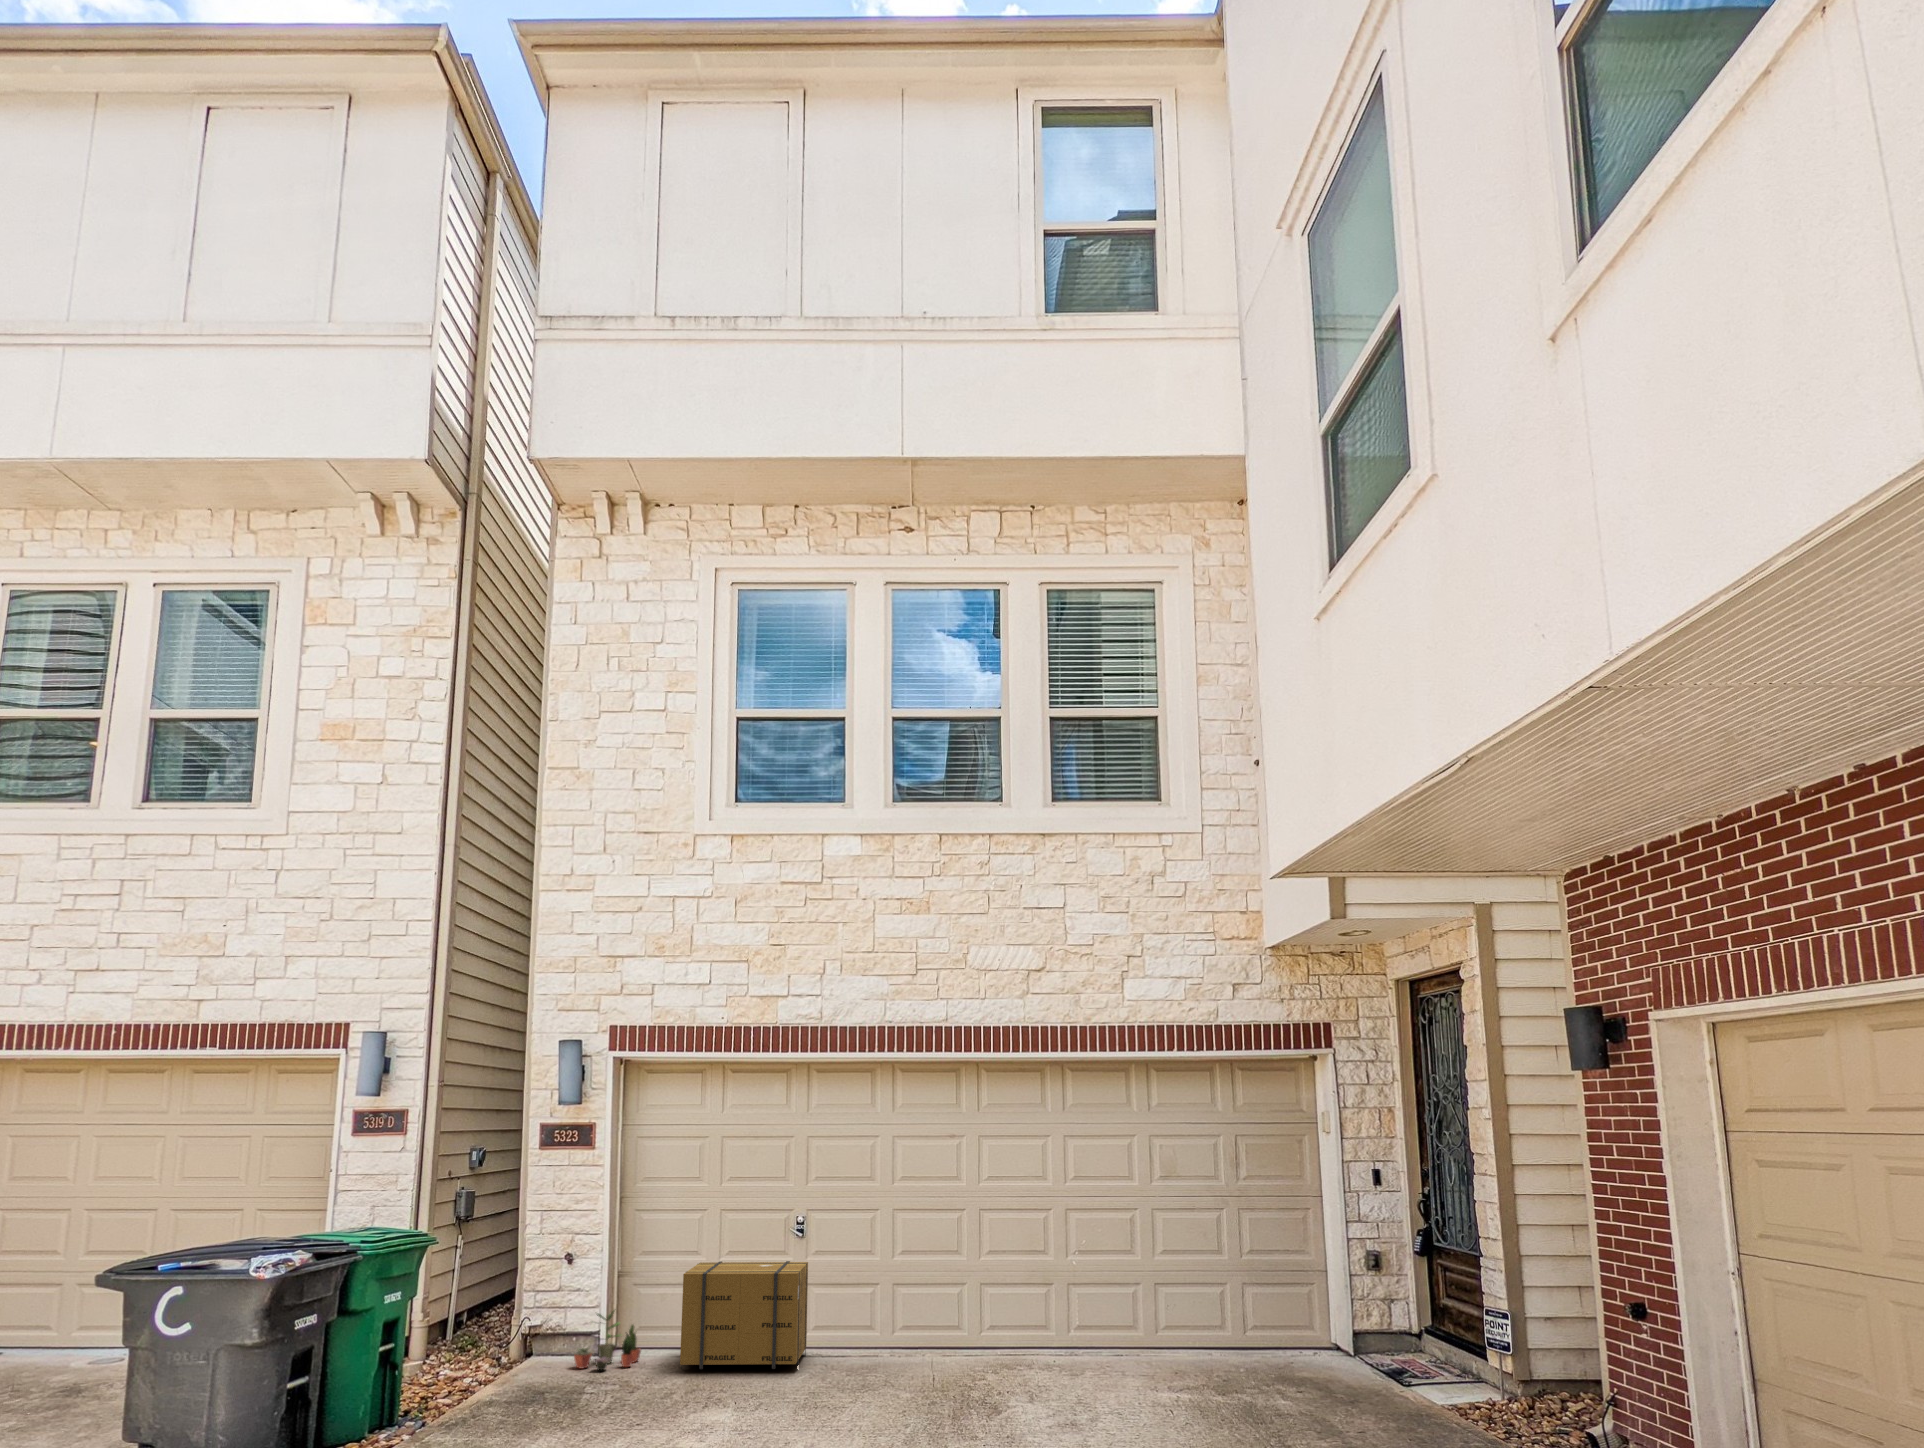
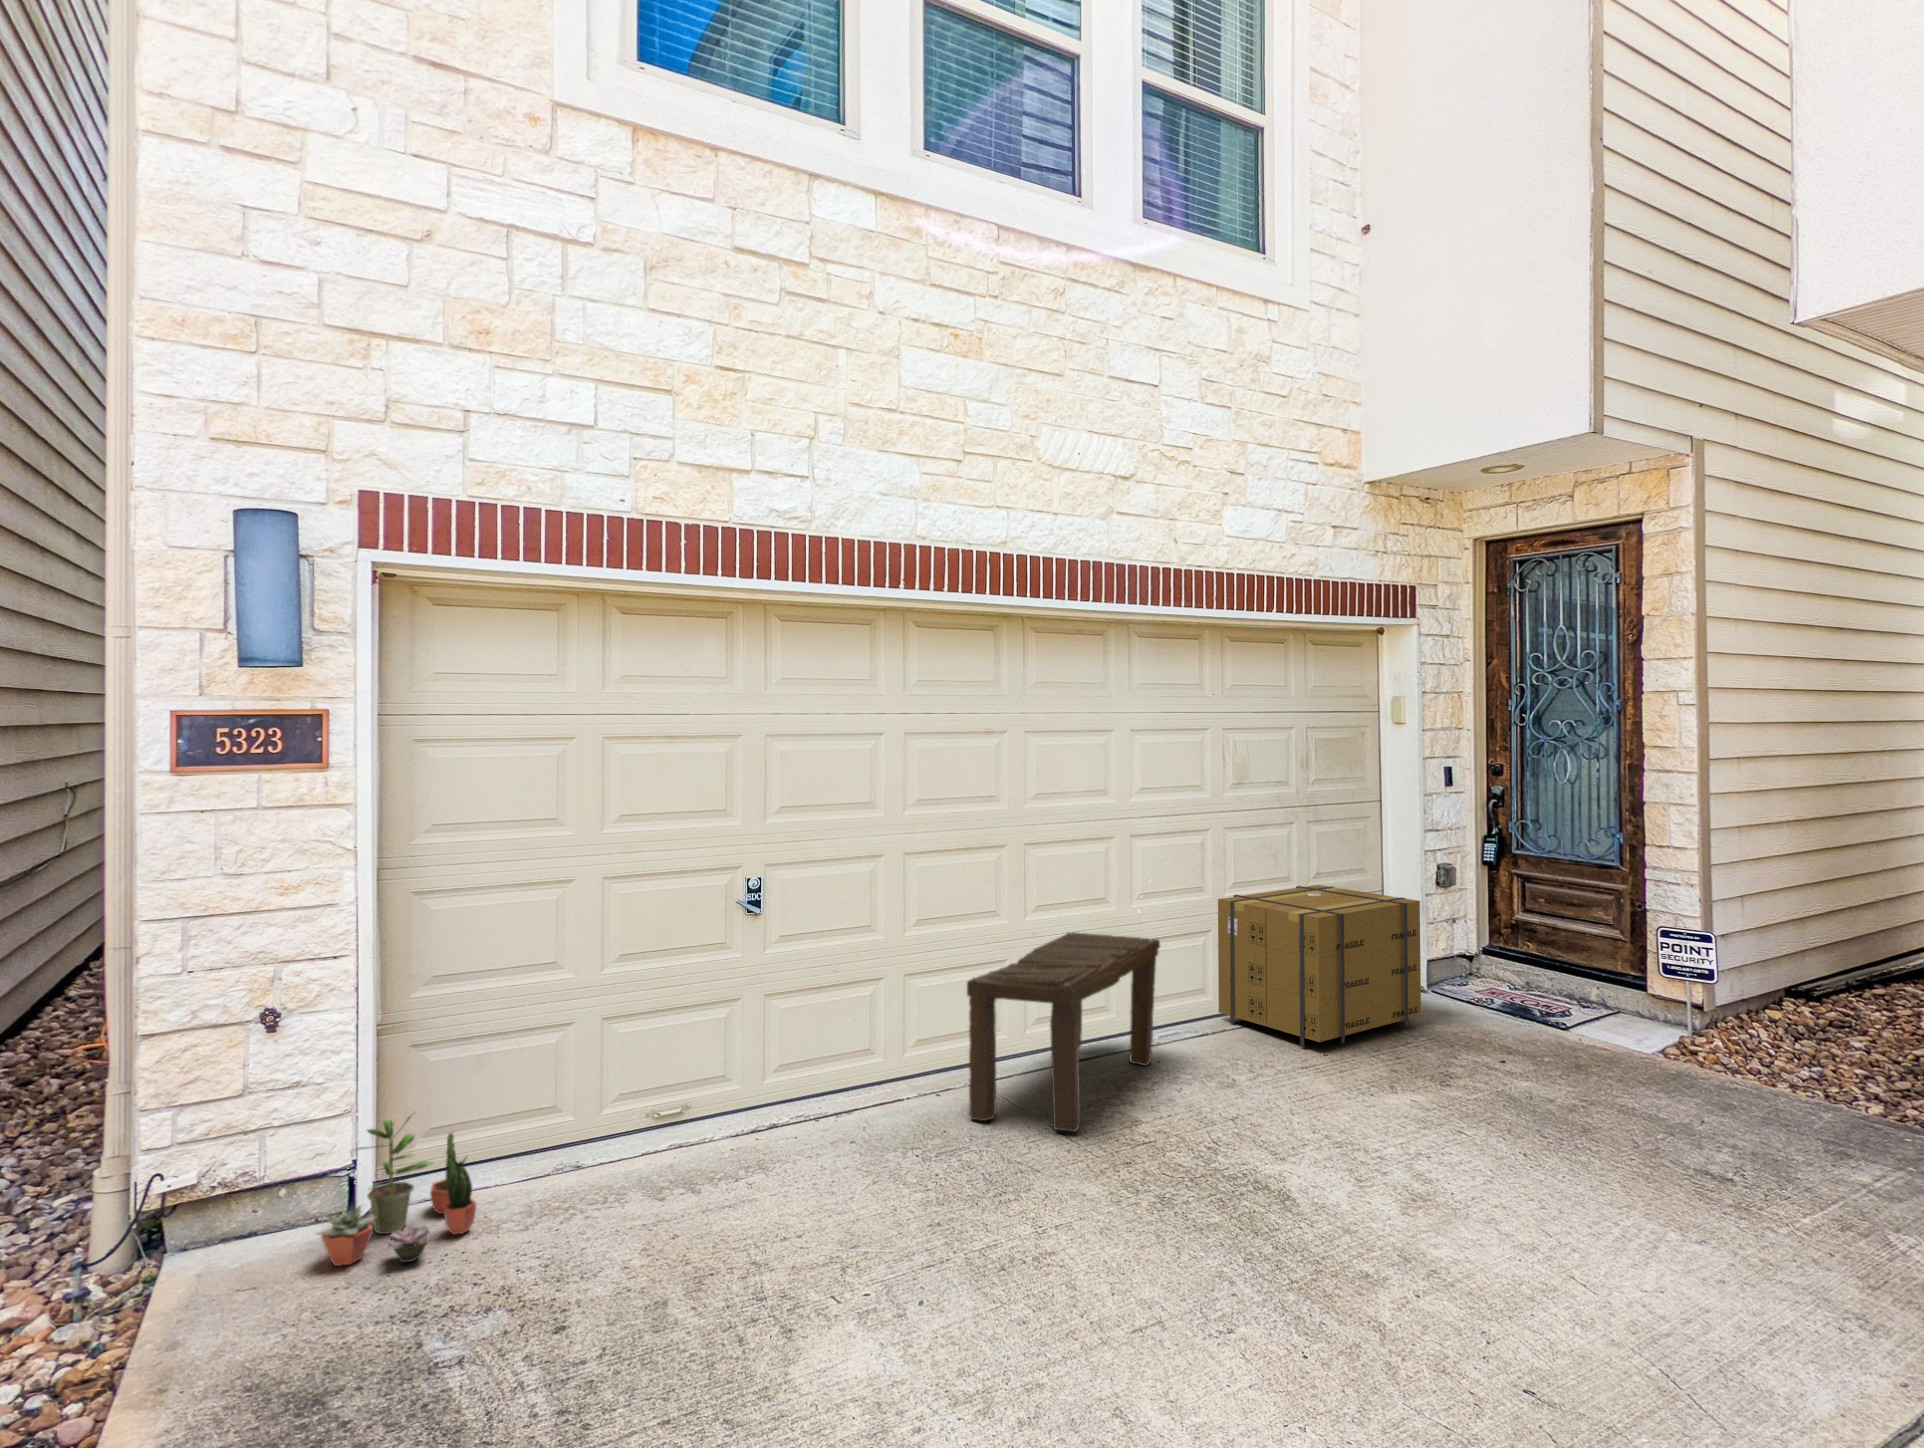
cardboard box: present [680,1261,808,1369] -> present [1218,885,1421,1048]
bench: none [888,1272,1043,1376] -> present [967,932,1160,1132]

